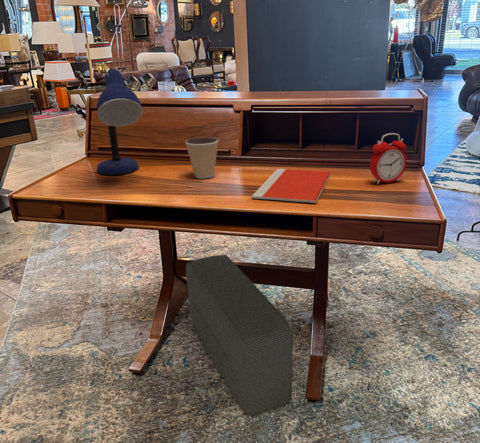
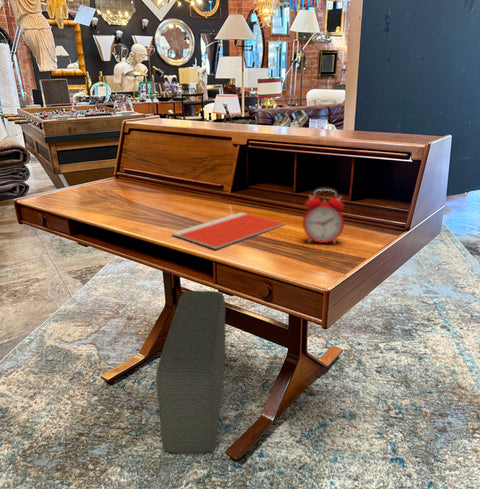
desk lamp: present [97,69,143,175] -> none [79,103,137,198]
coffee cup: present [186,137,218,179] -> none [153,172,185,211]

